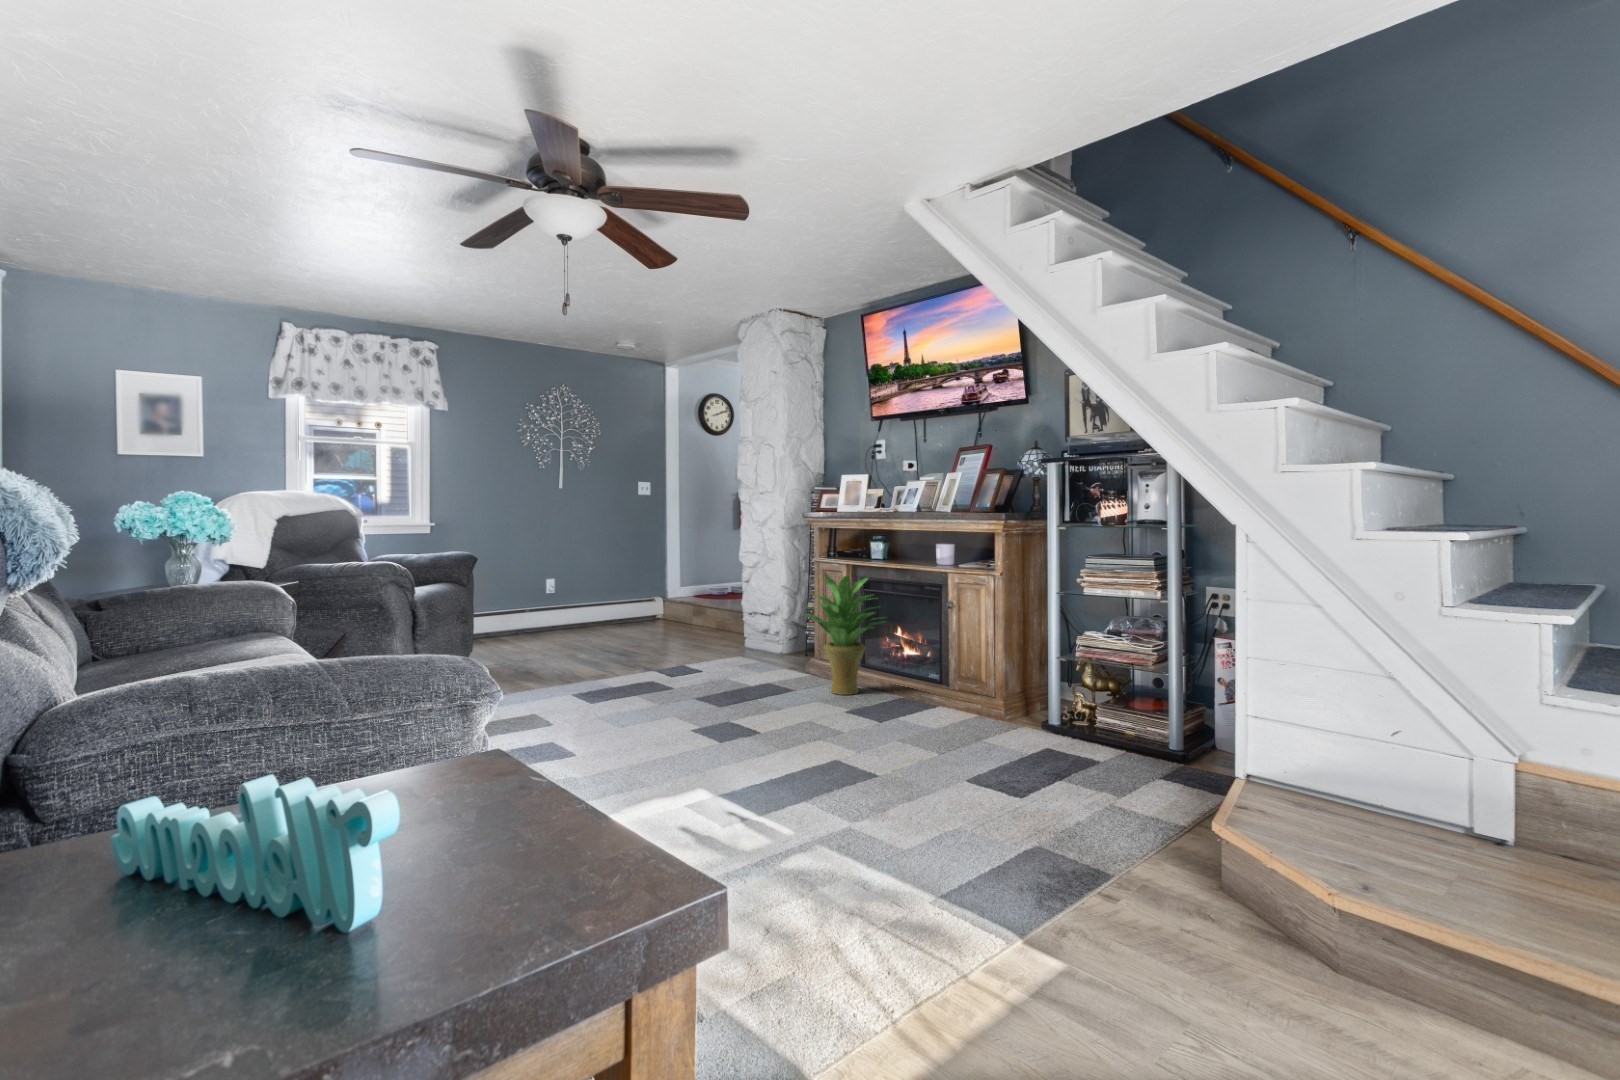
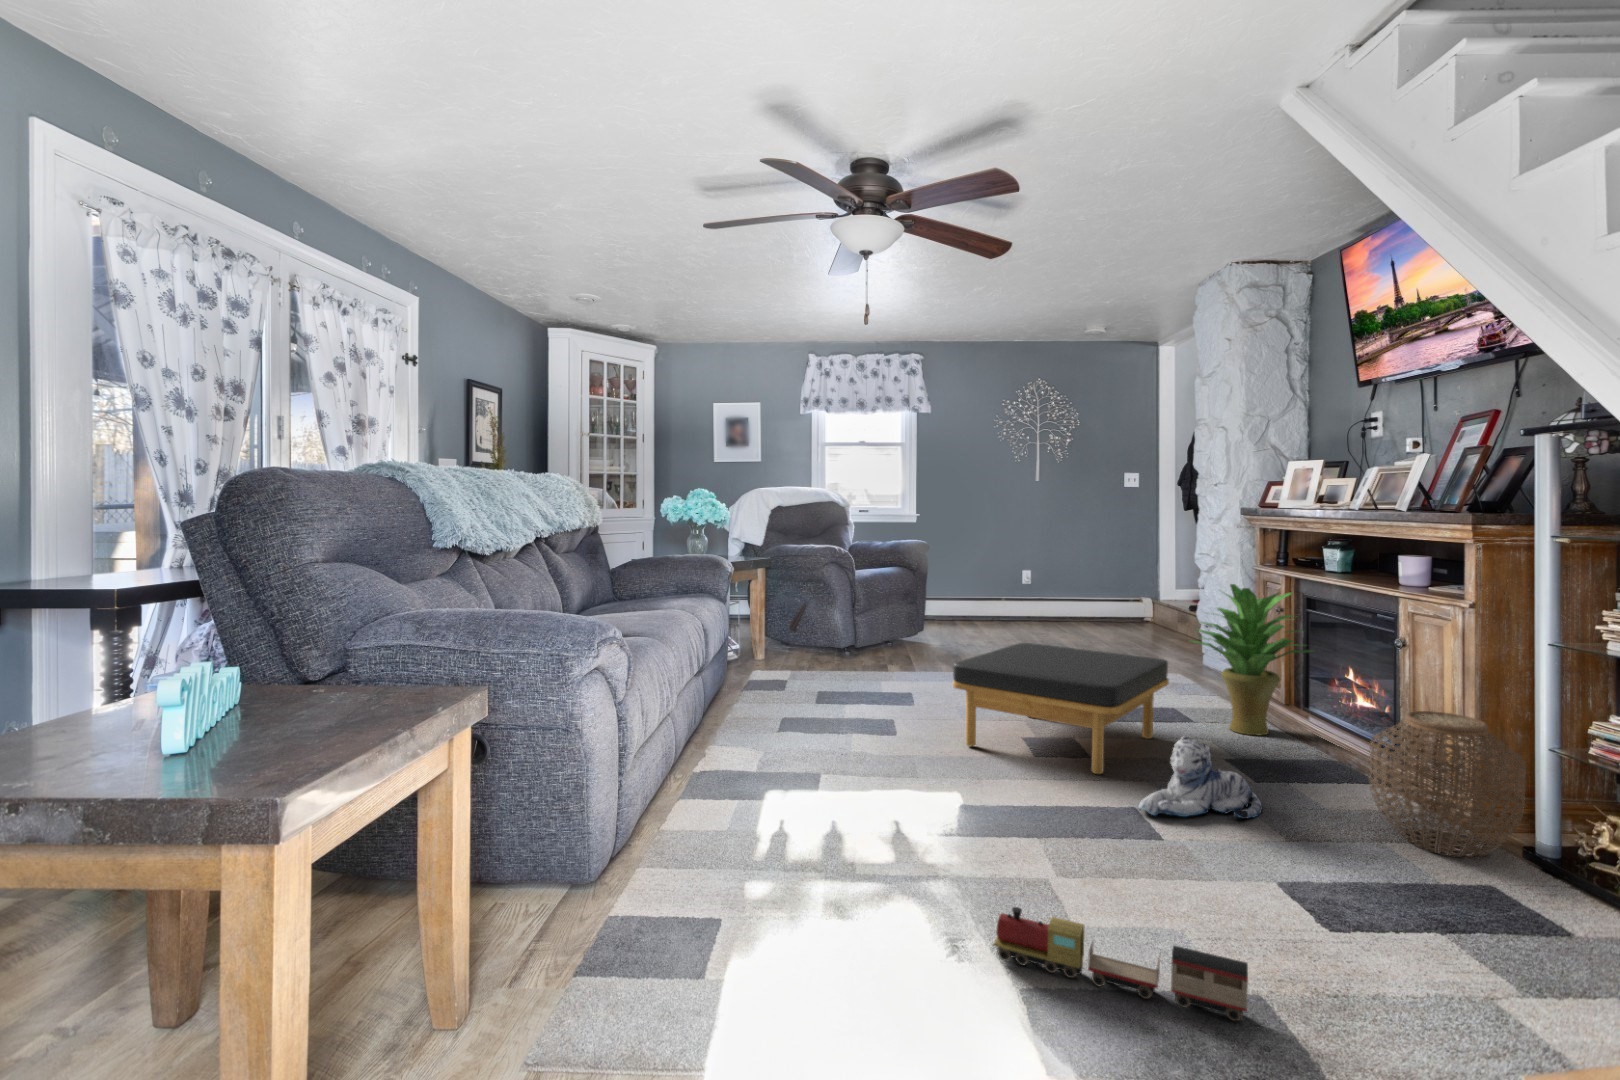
ottoman: none [648,642,816,752] -> present [953,643,1169,774]
woven basket: none [989,650,1076,746] -> present [1369,711,1526,858]
plush toy: none [862,698,932,770] -> present [1138,736,1262,819]
toy train: none [930,844,1116,917] -> present [993,907,1248,1021]

